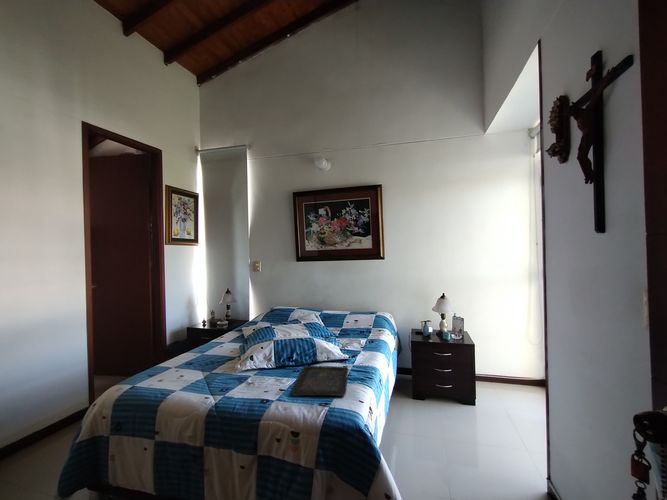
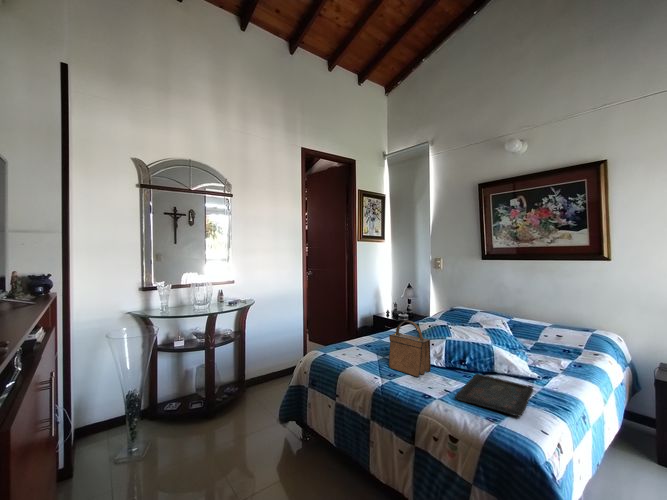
handbag: none [219,328,263,384] -> present [389,321,431,377]

